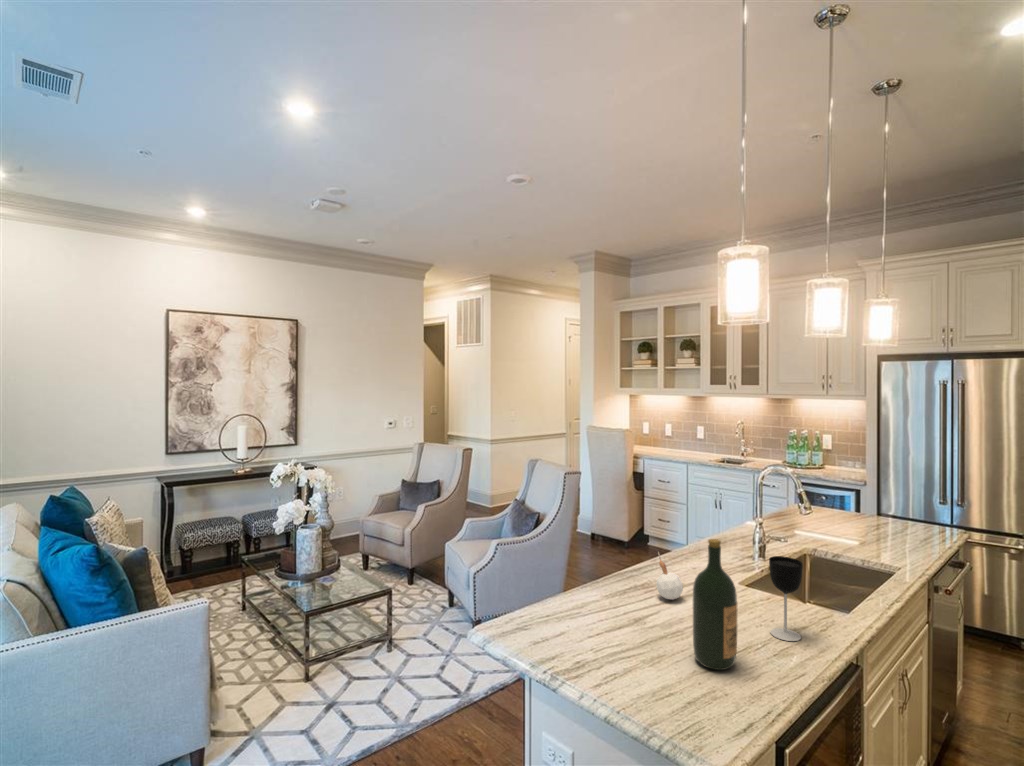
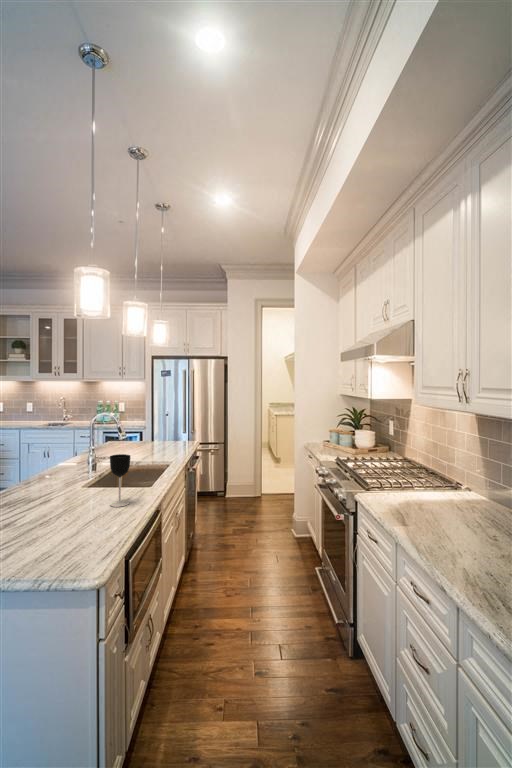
wine bottle: present [693,539,737,670] -> none [61,442,95,534]
candle: present [656,556,683,600] -> none [20,472,43,507]

